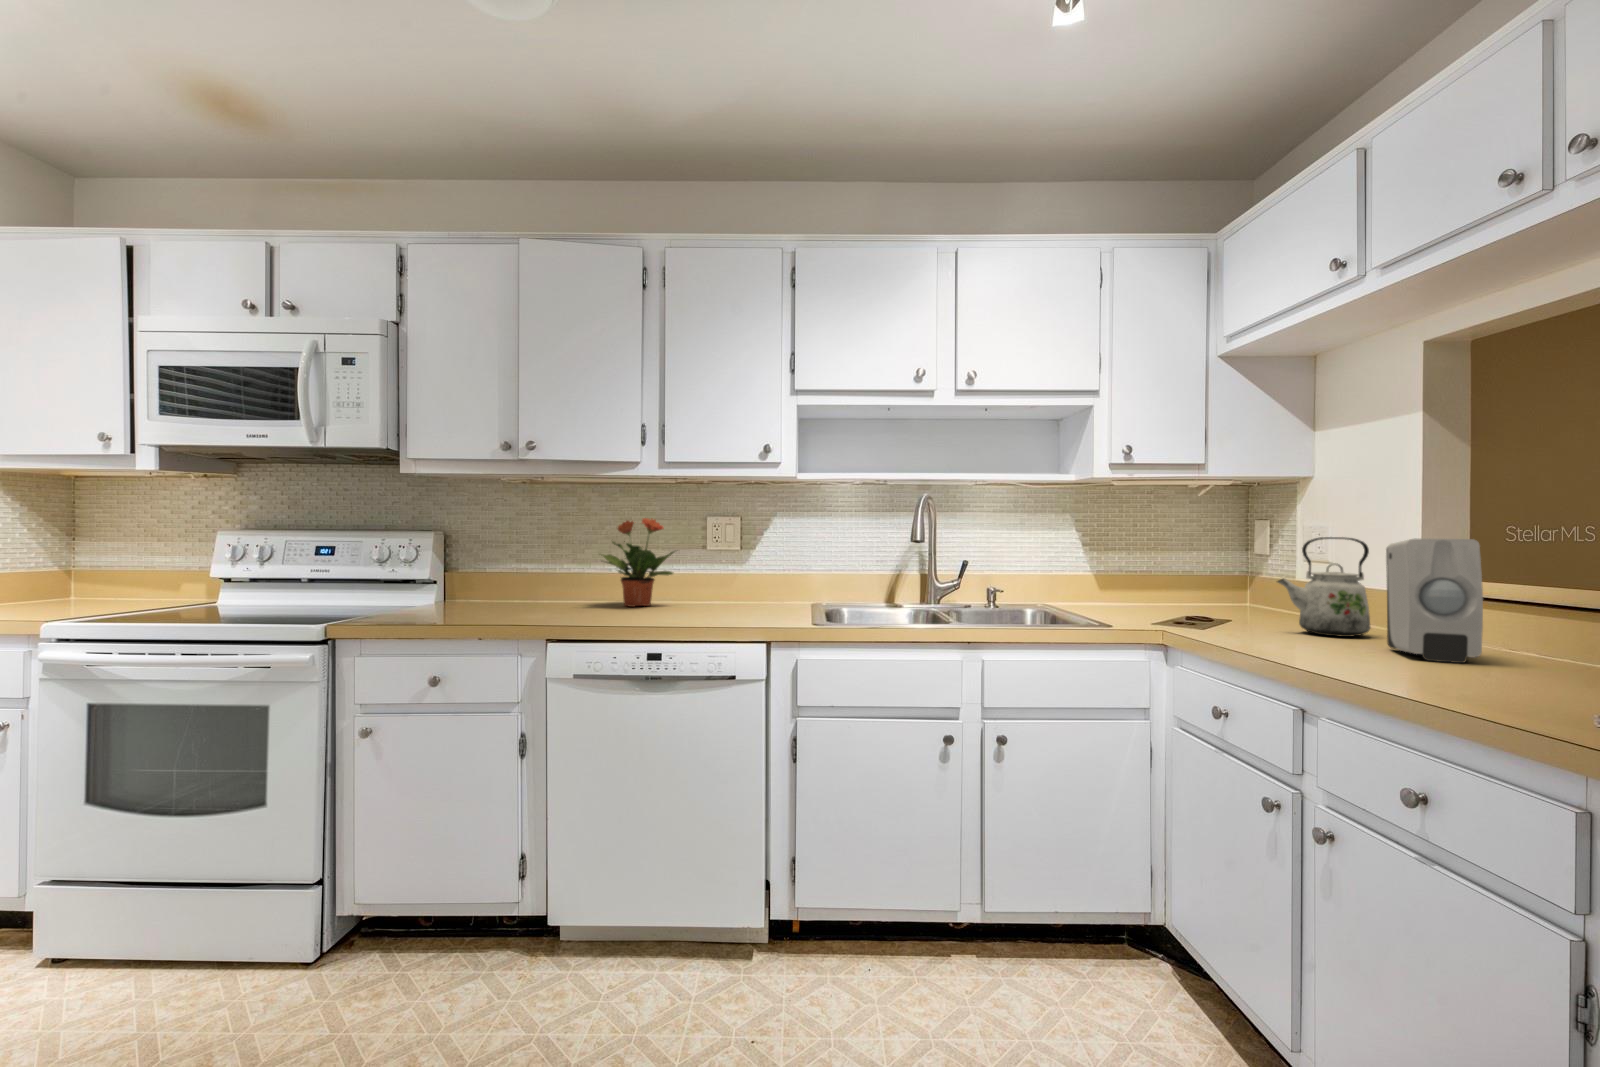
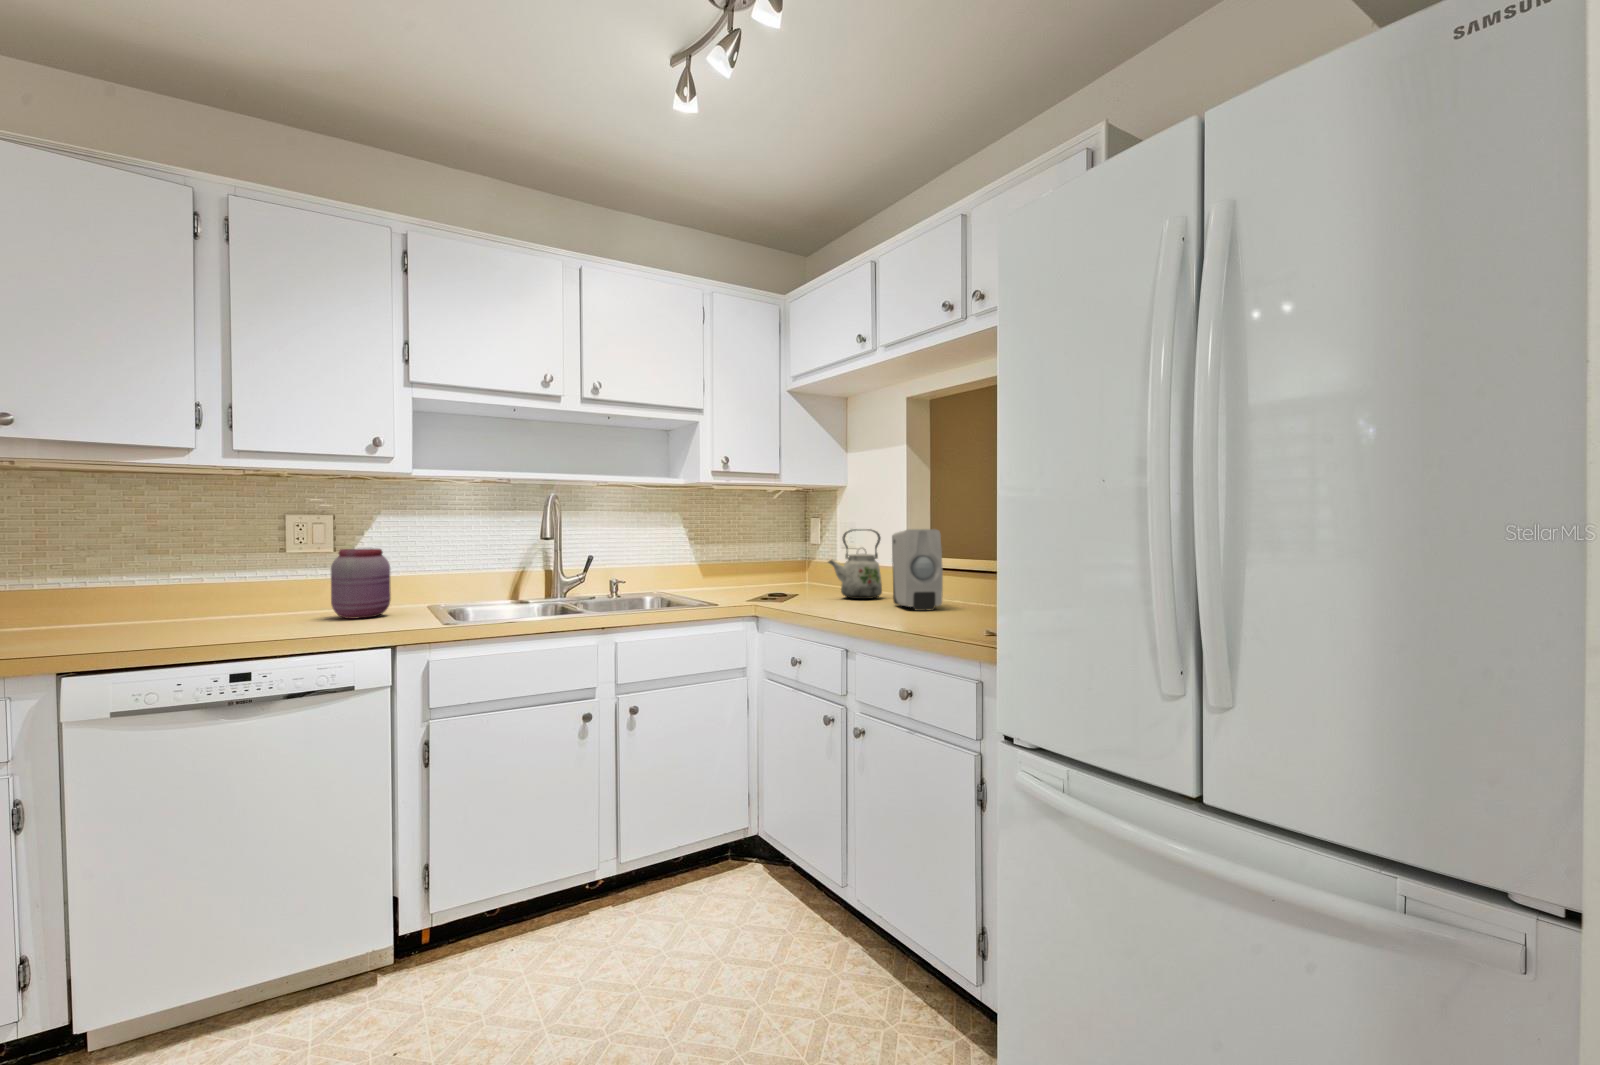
potted plant: present [603,518,675,607] -> none [125,516,252,624]
jar: none [731,548,777,613] -> present [331,548,391,619]

